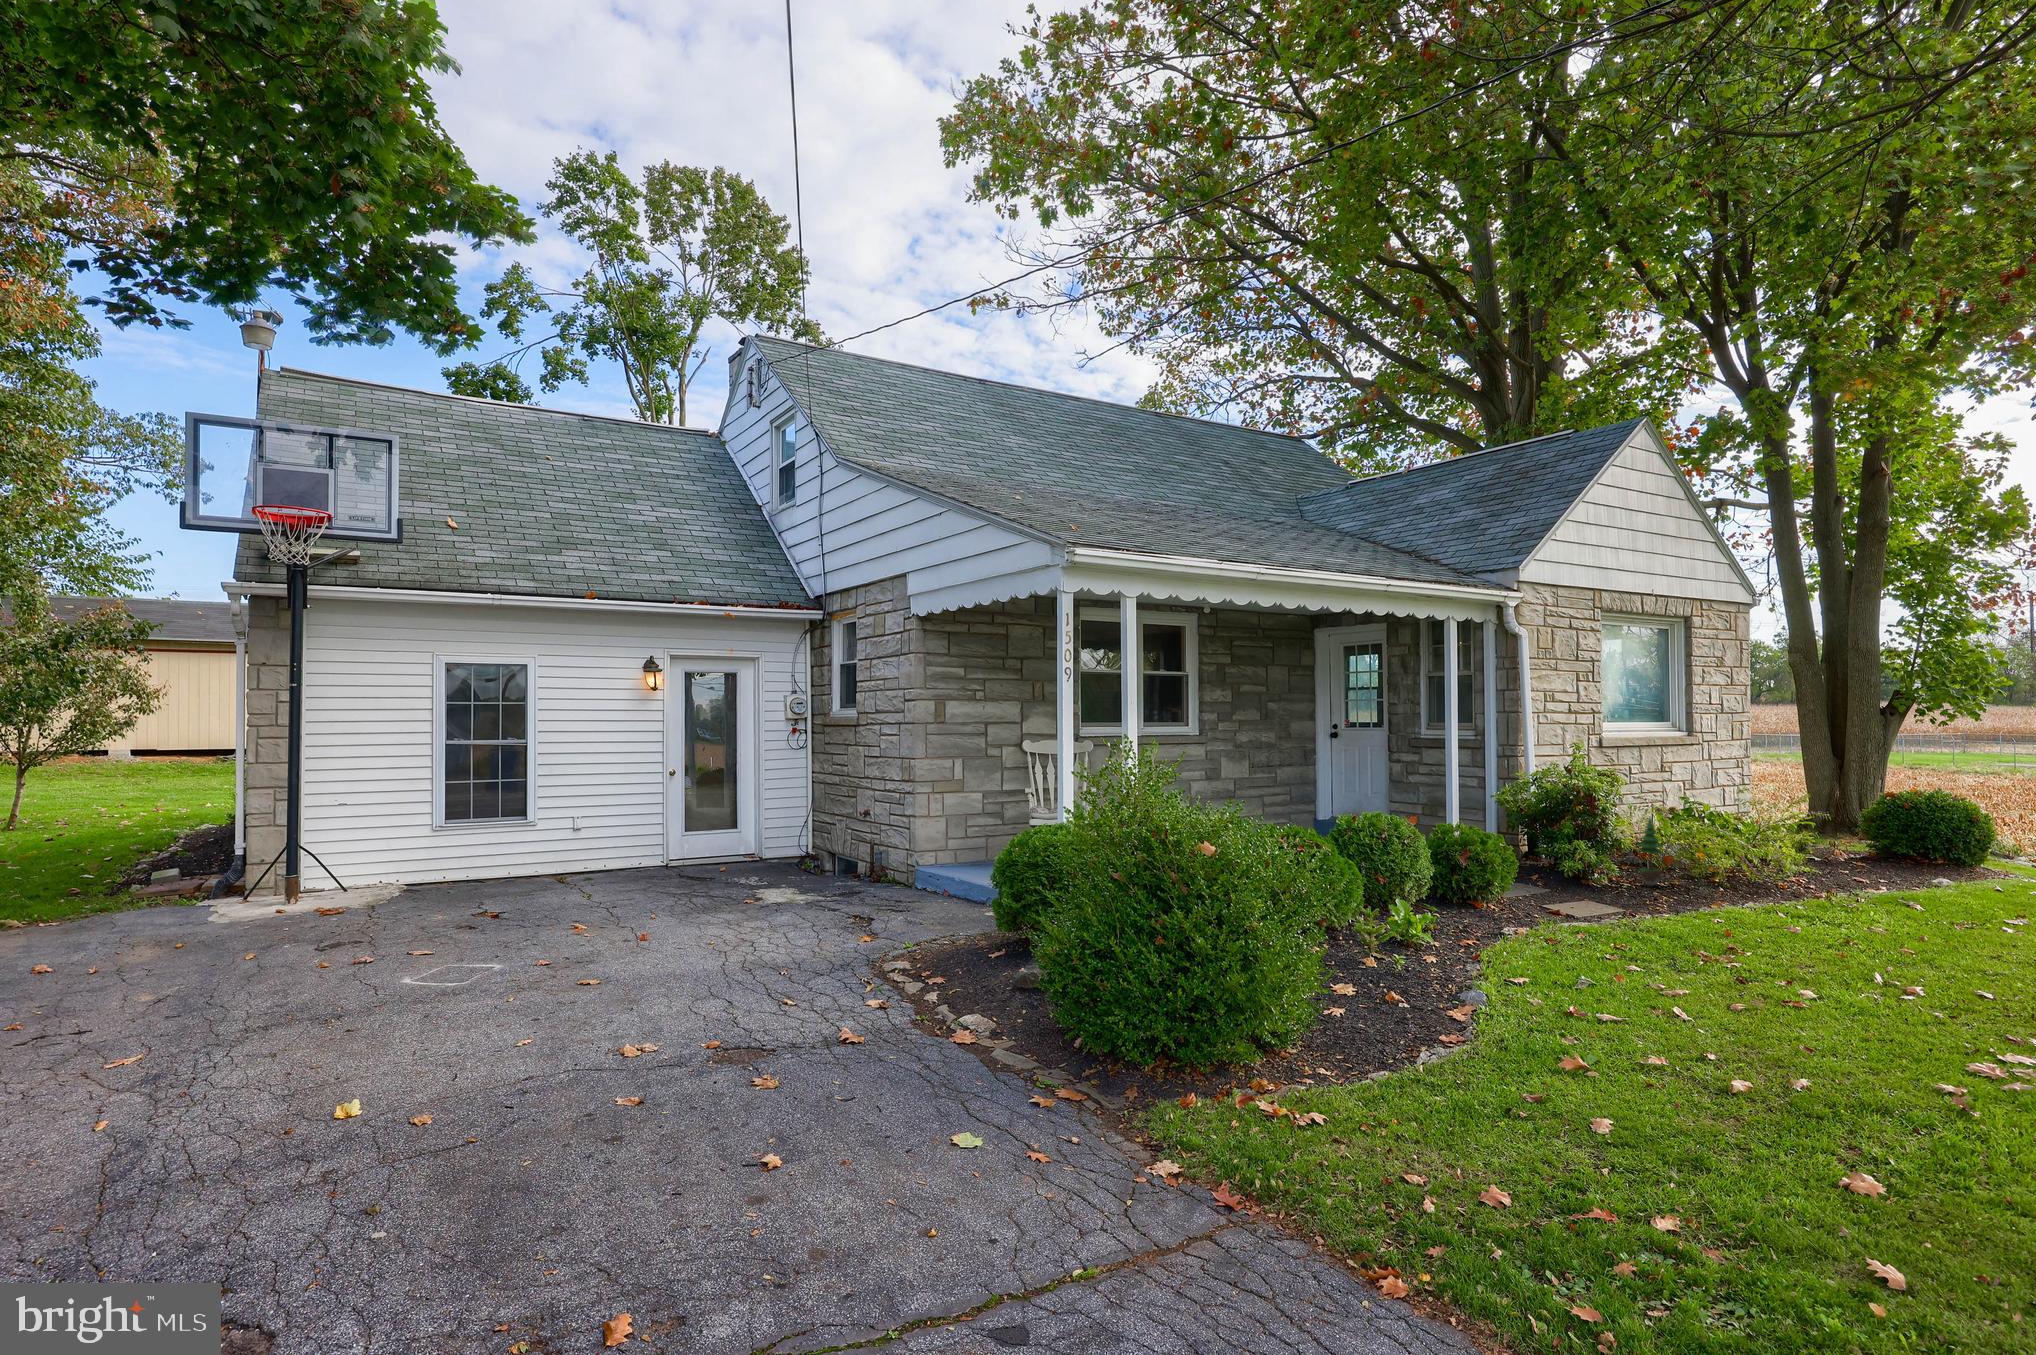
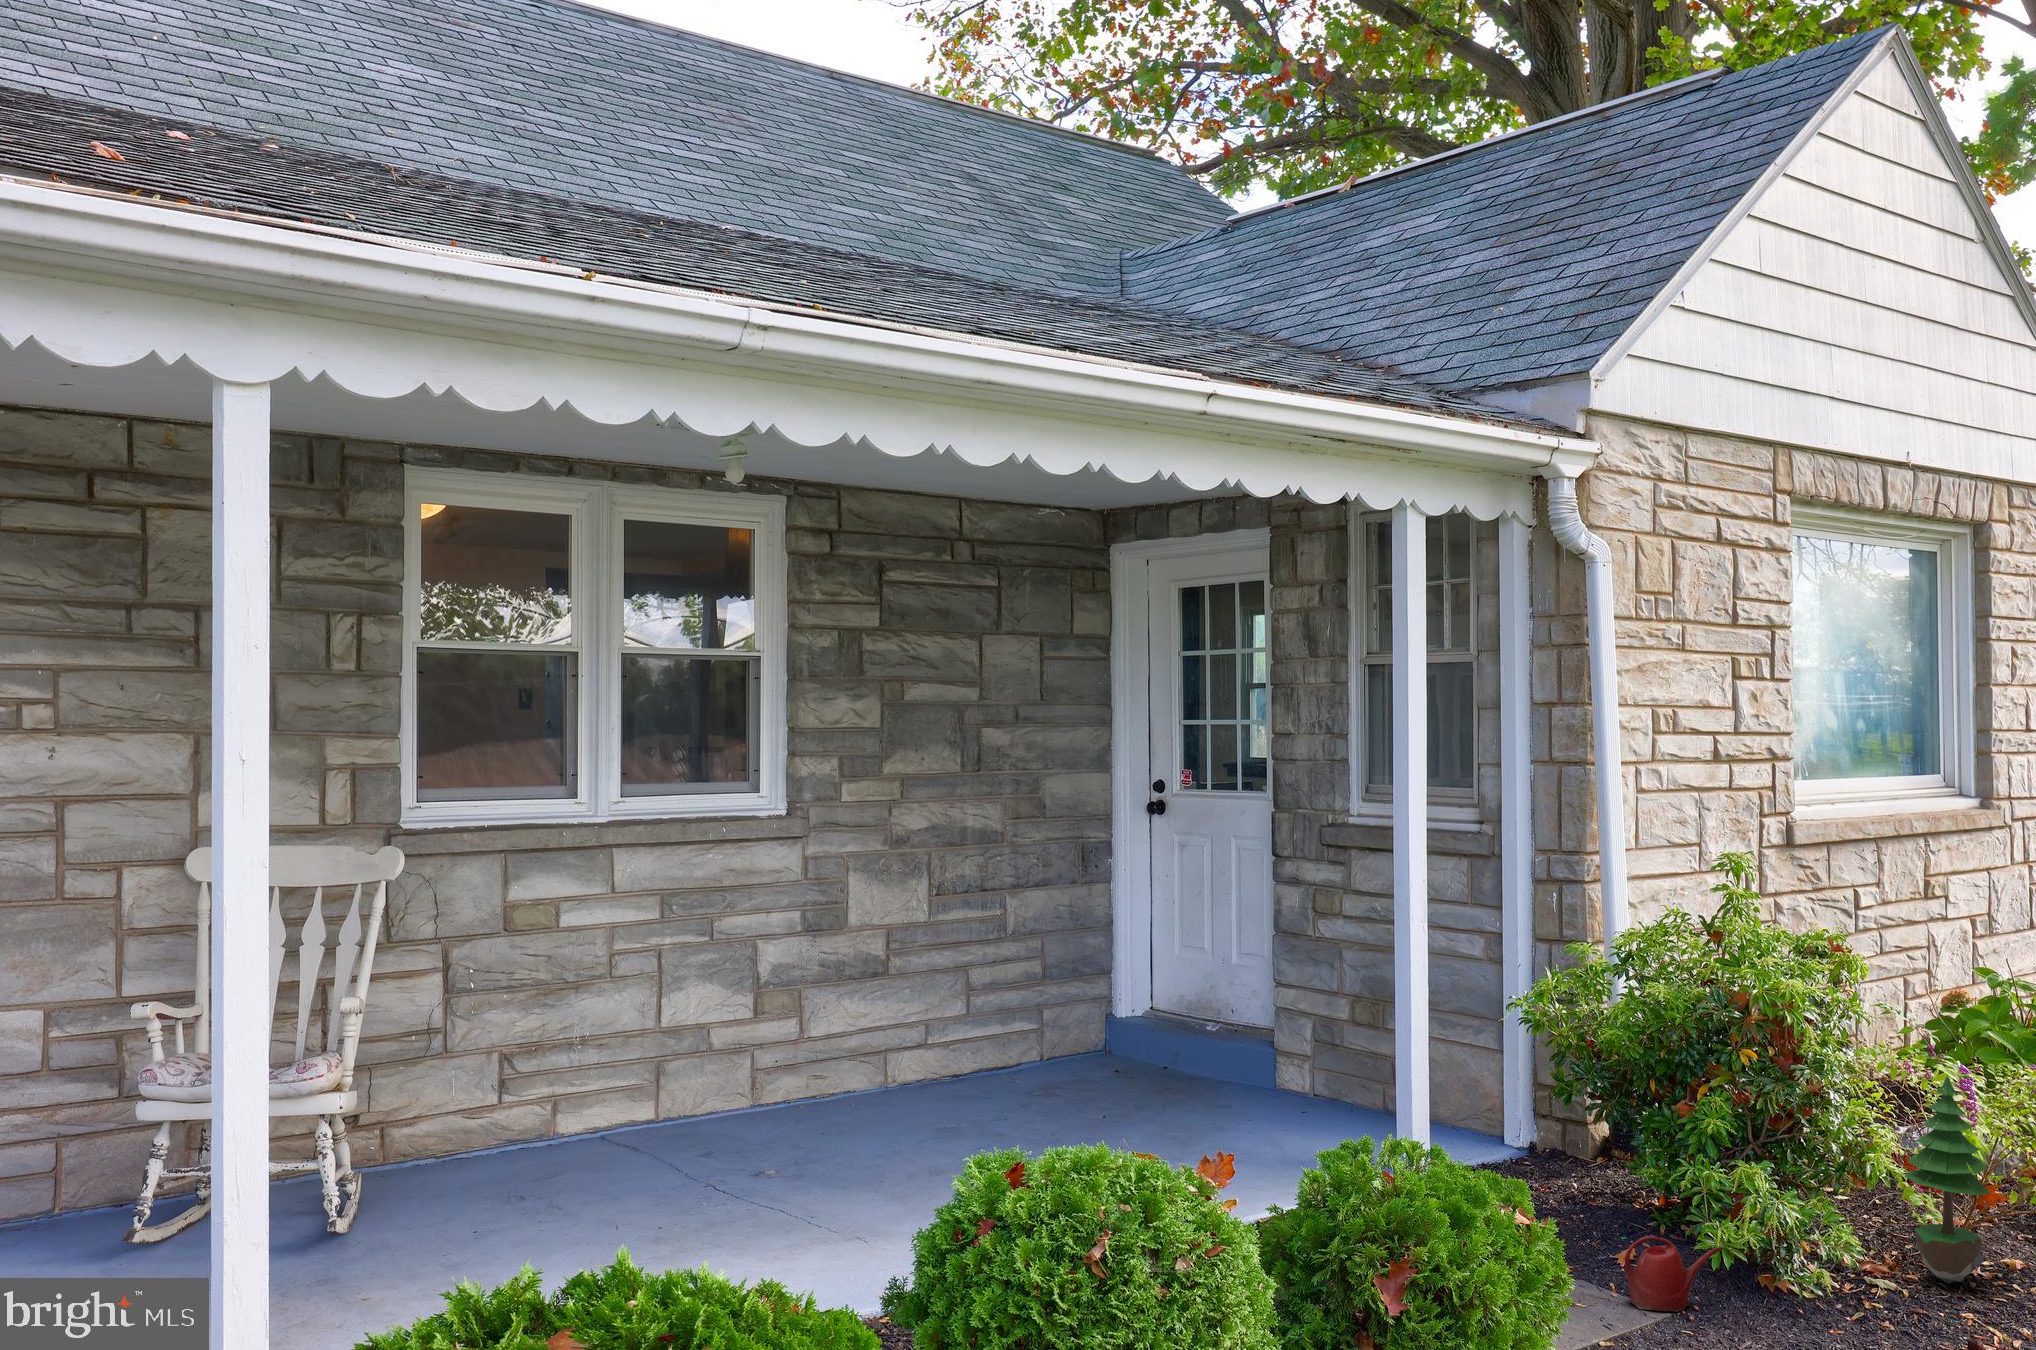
watering can: none [1535,866,1570,890] -> present [1625,1236,1724,1312]

